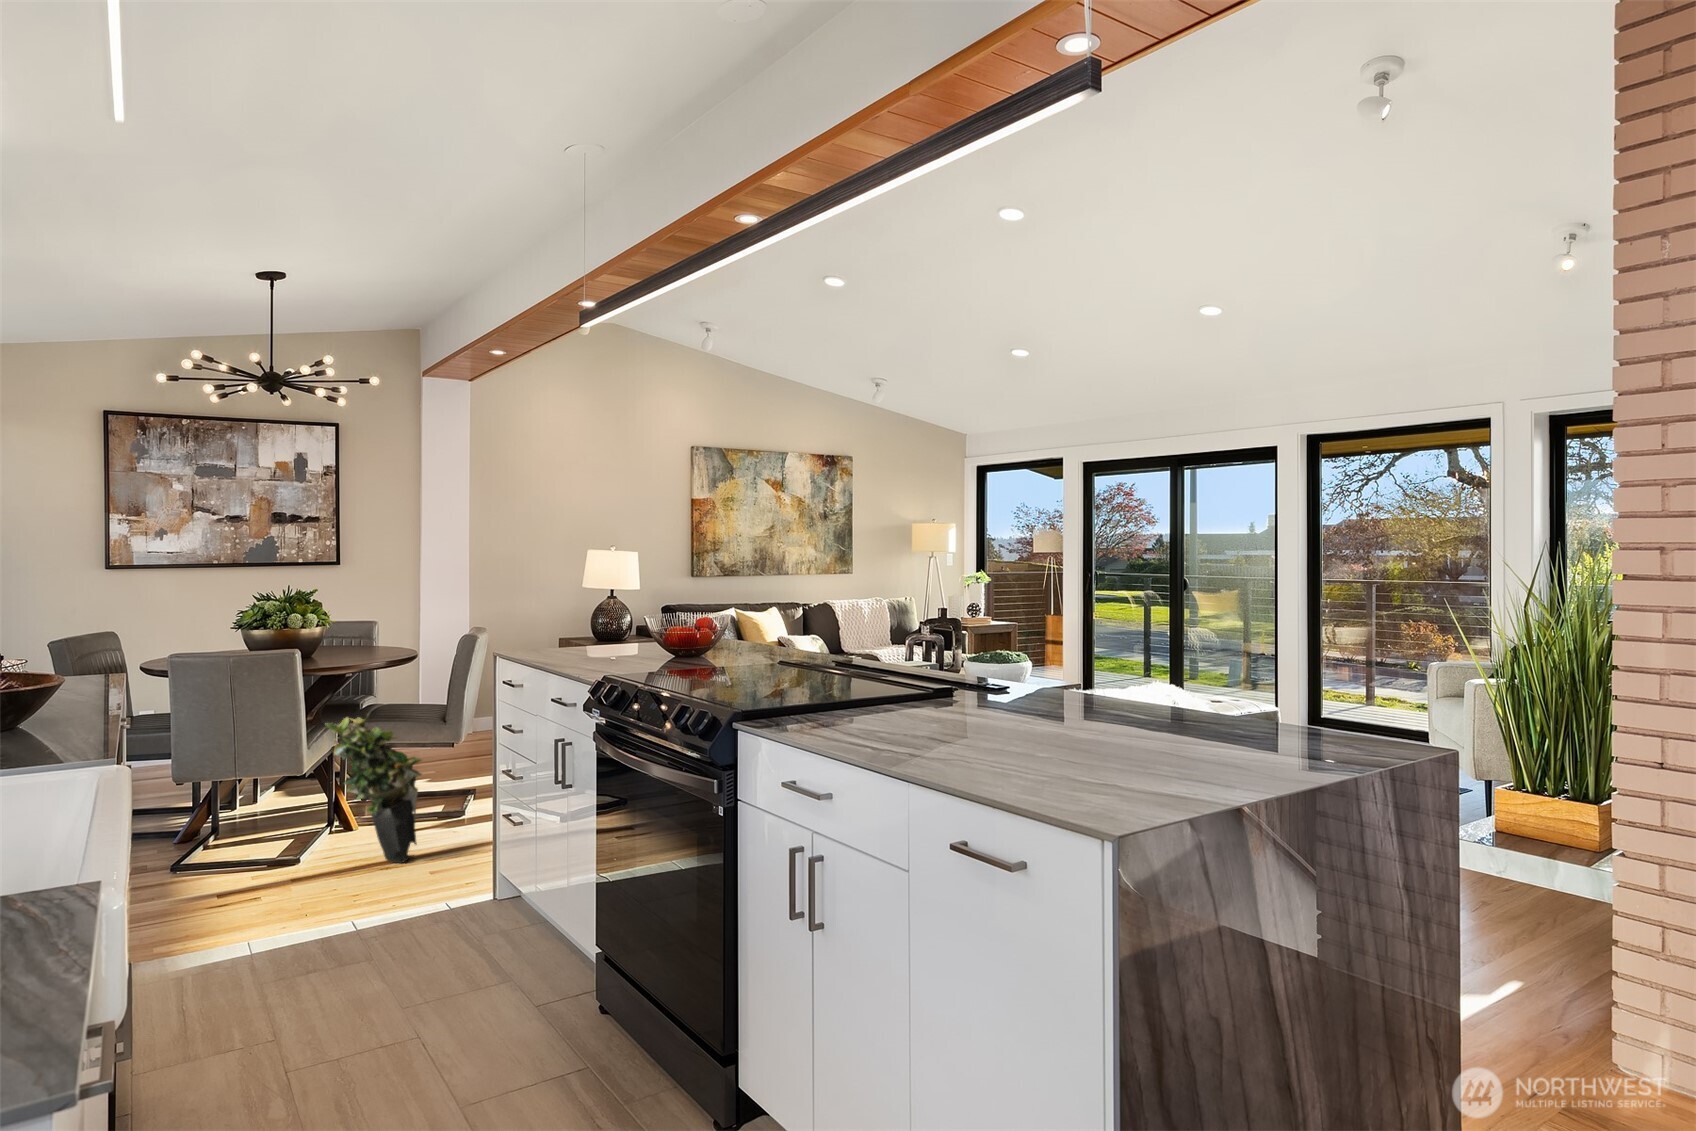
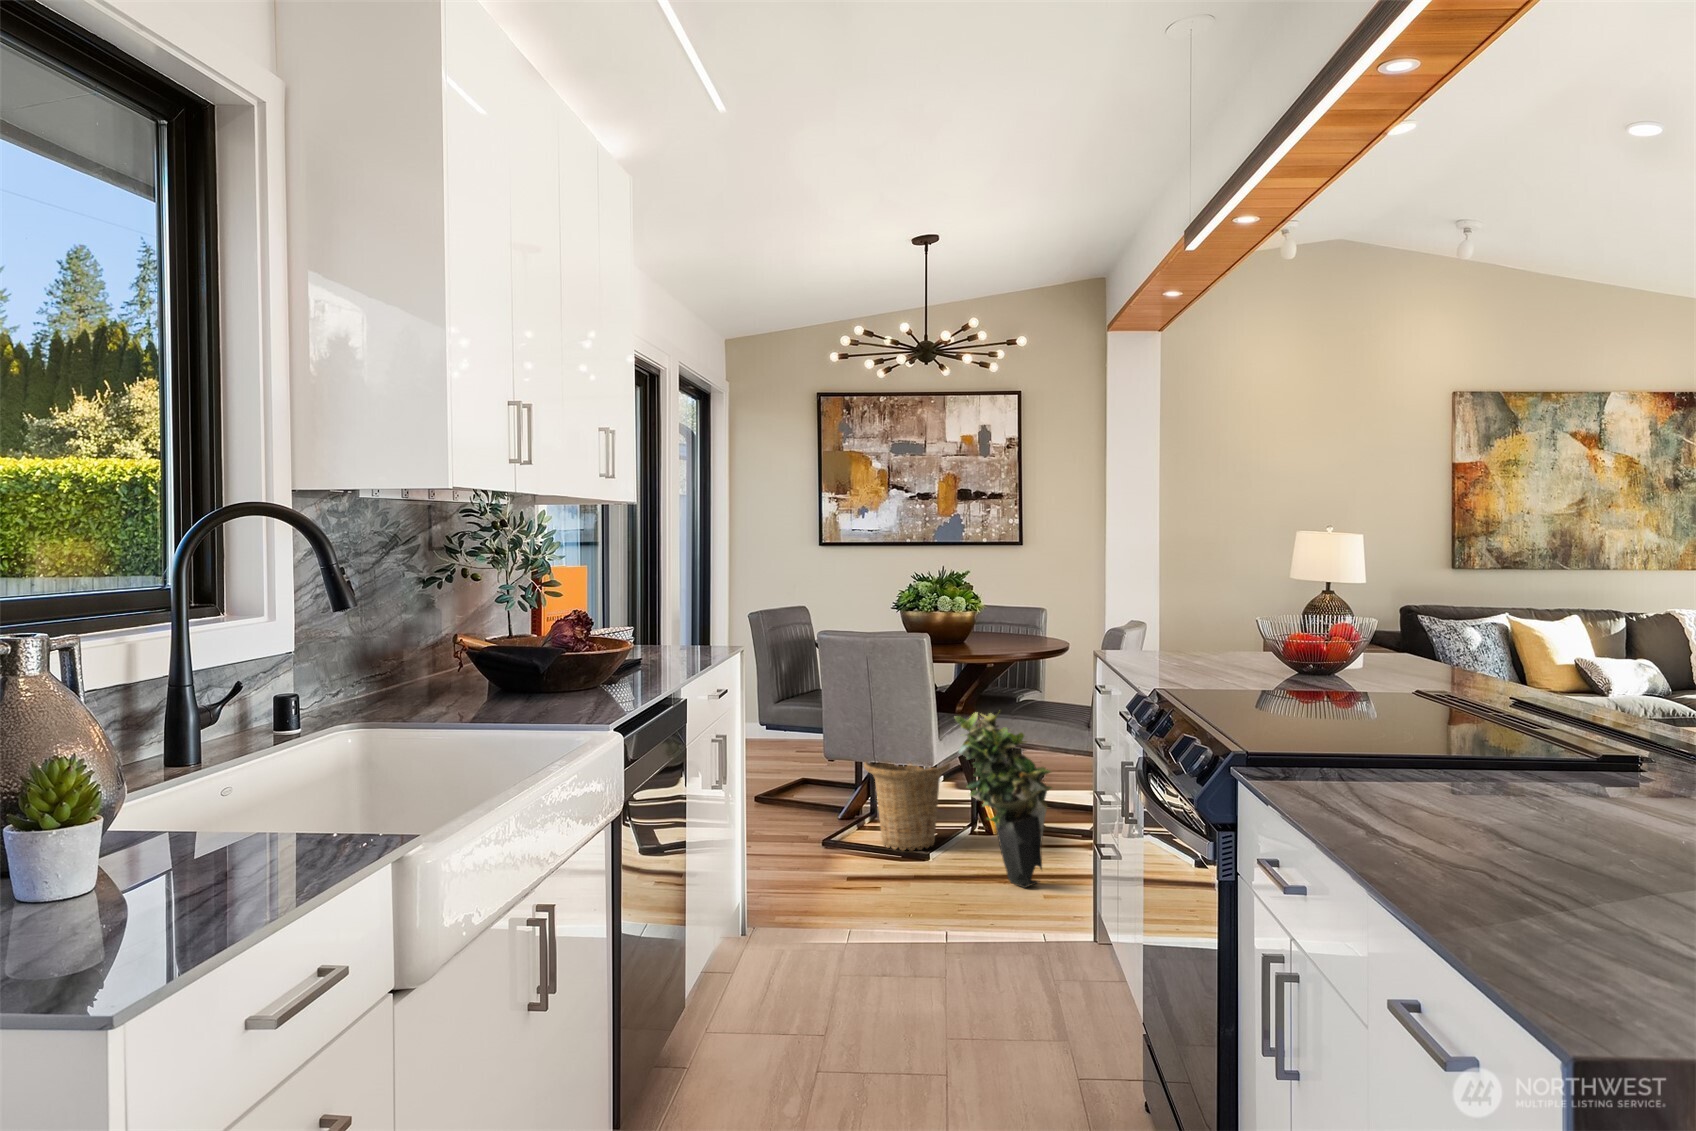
basket: none [219,766,313,859] -> present [864,762,950,851]

